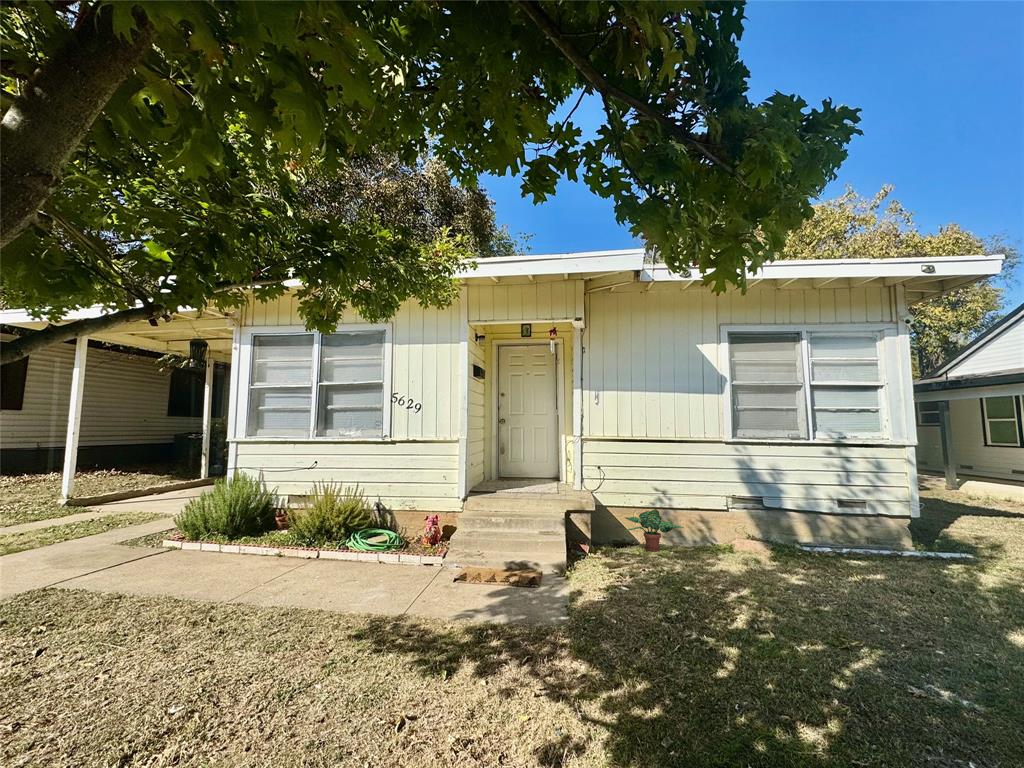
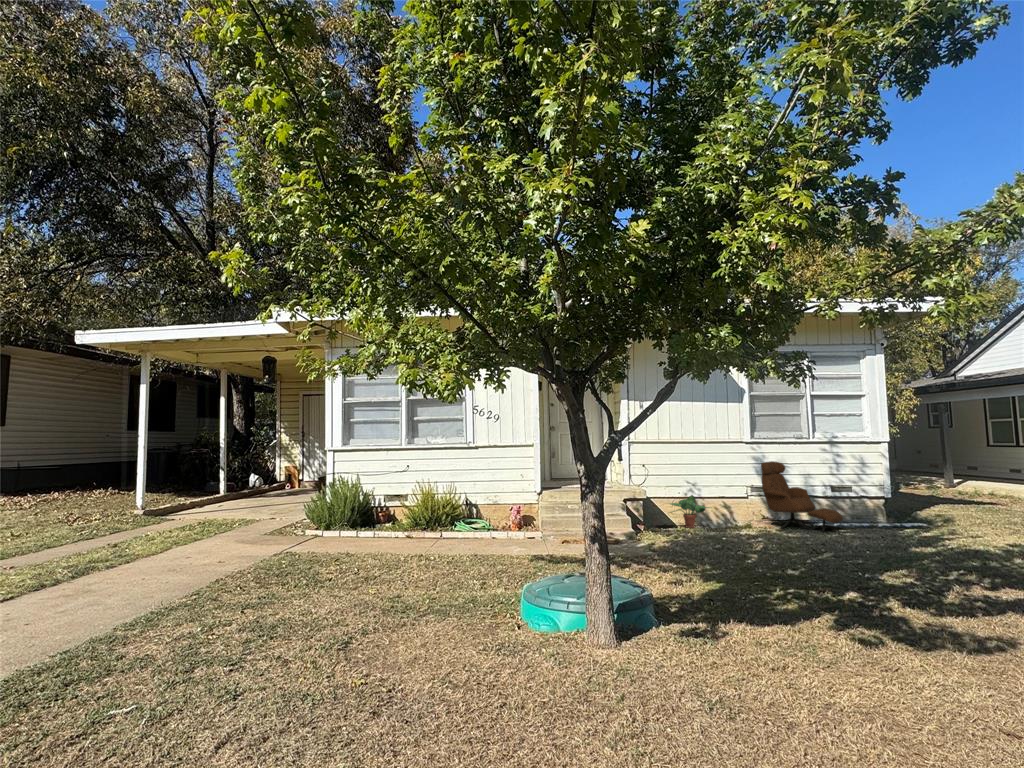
lounge chair: none [746,467,863,569] -> present [761,461,843,532]

